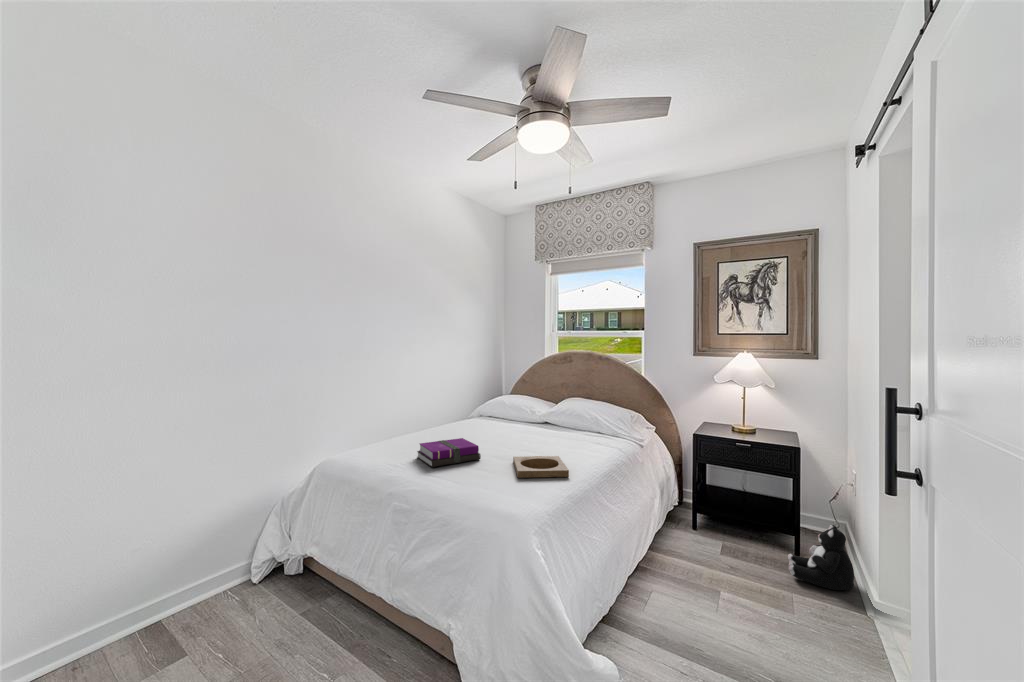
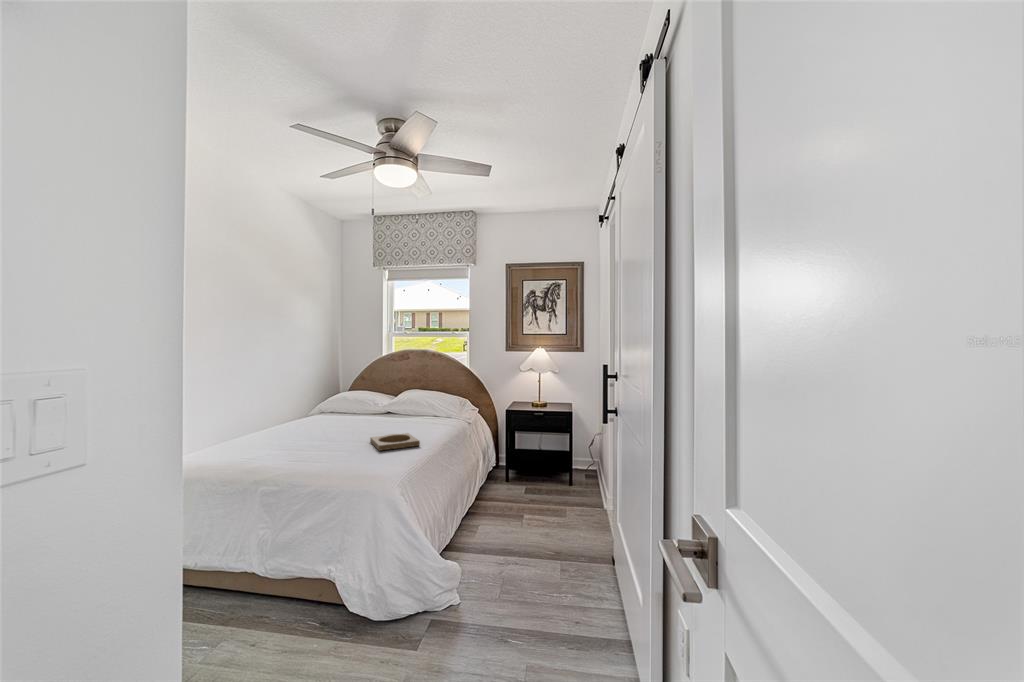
notebook: present [417,438,481,467] -> none [276,428,340,453]
plush toy: present [788,525,854,590] -> none [565,459,600,500]

